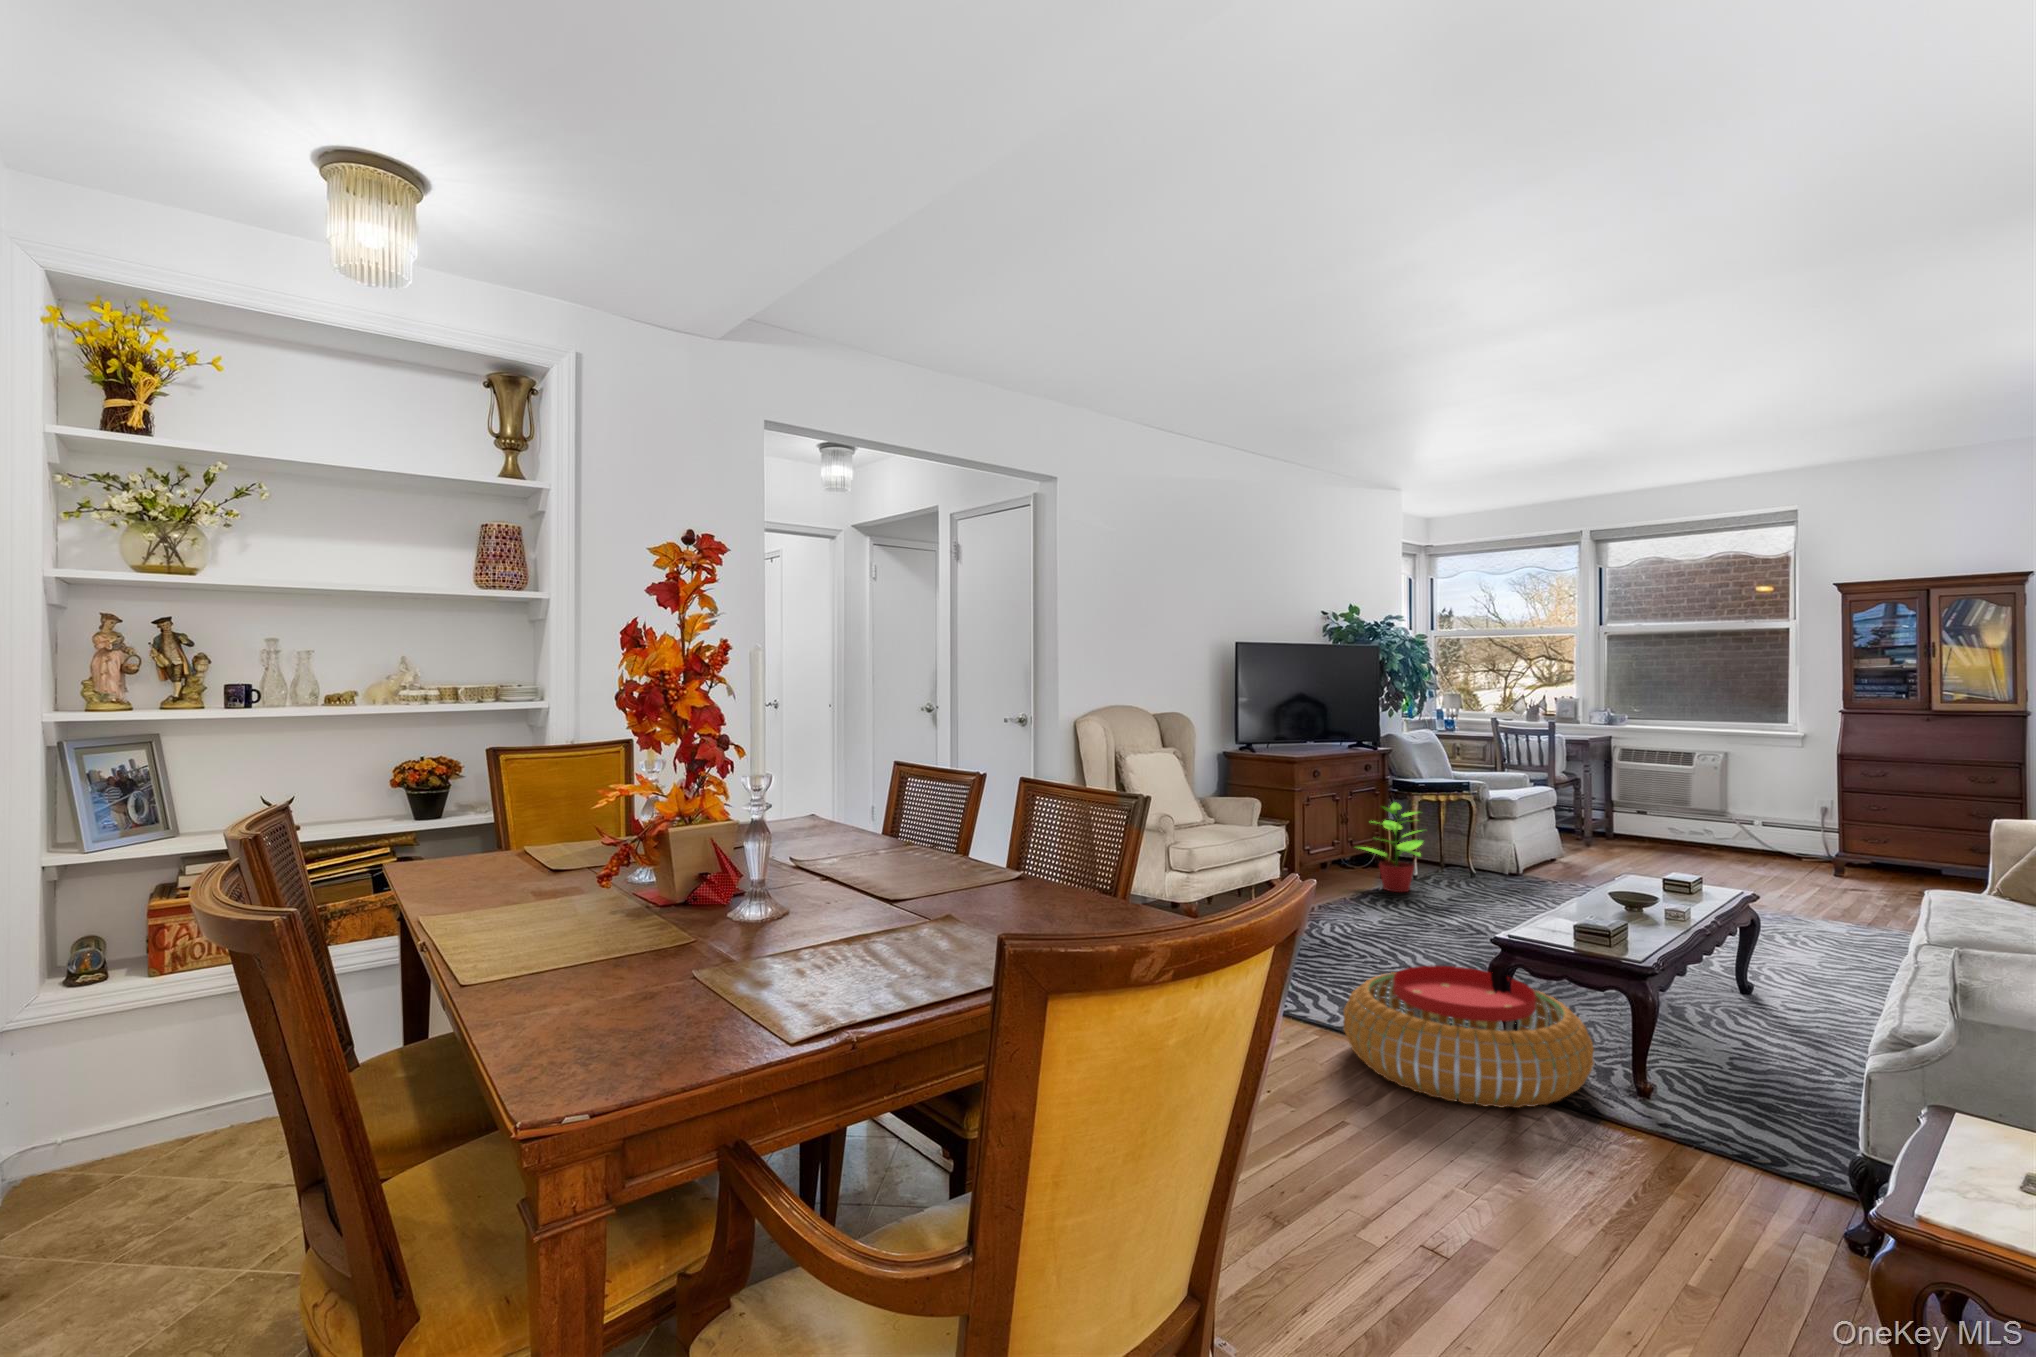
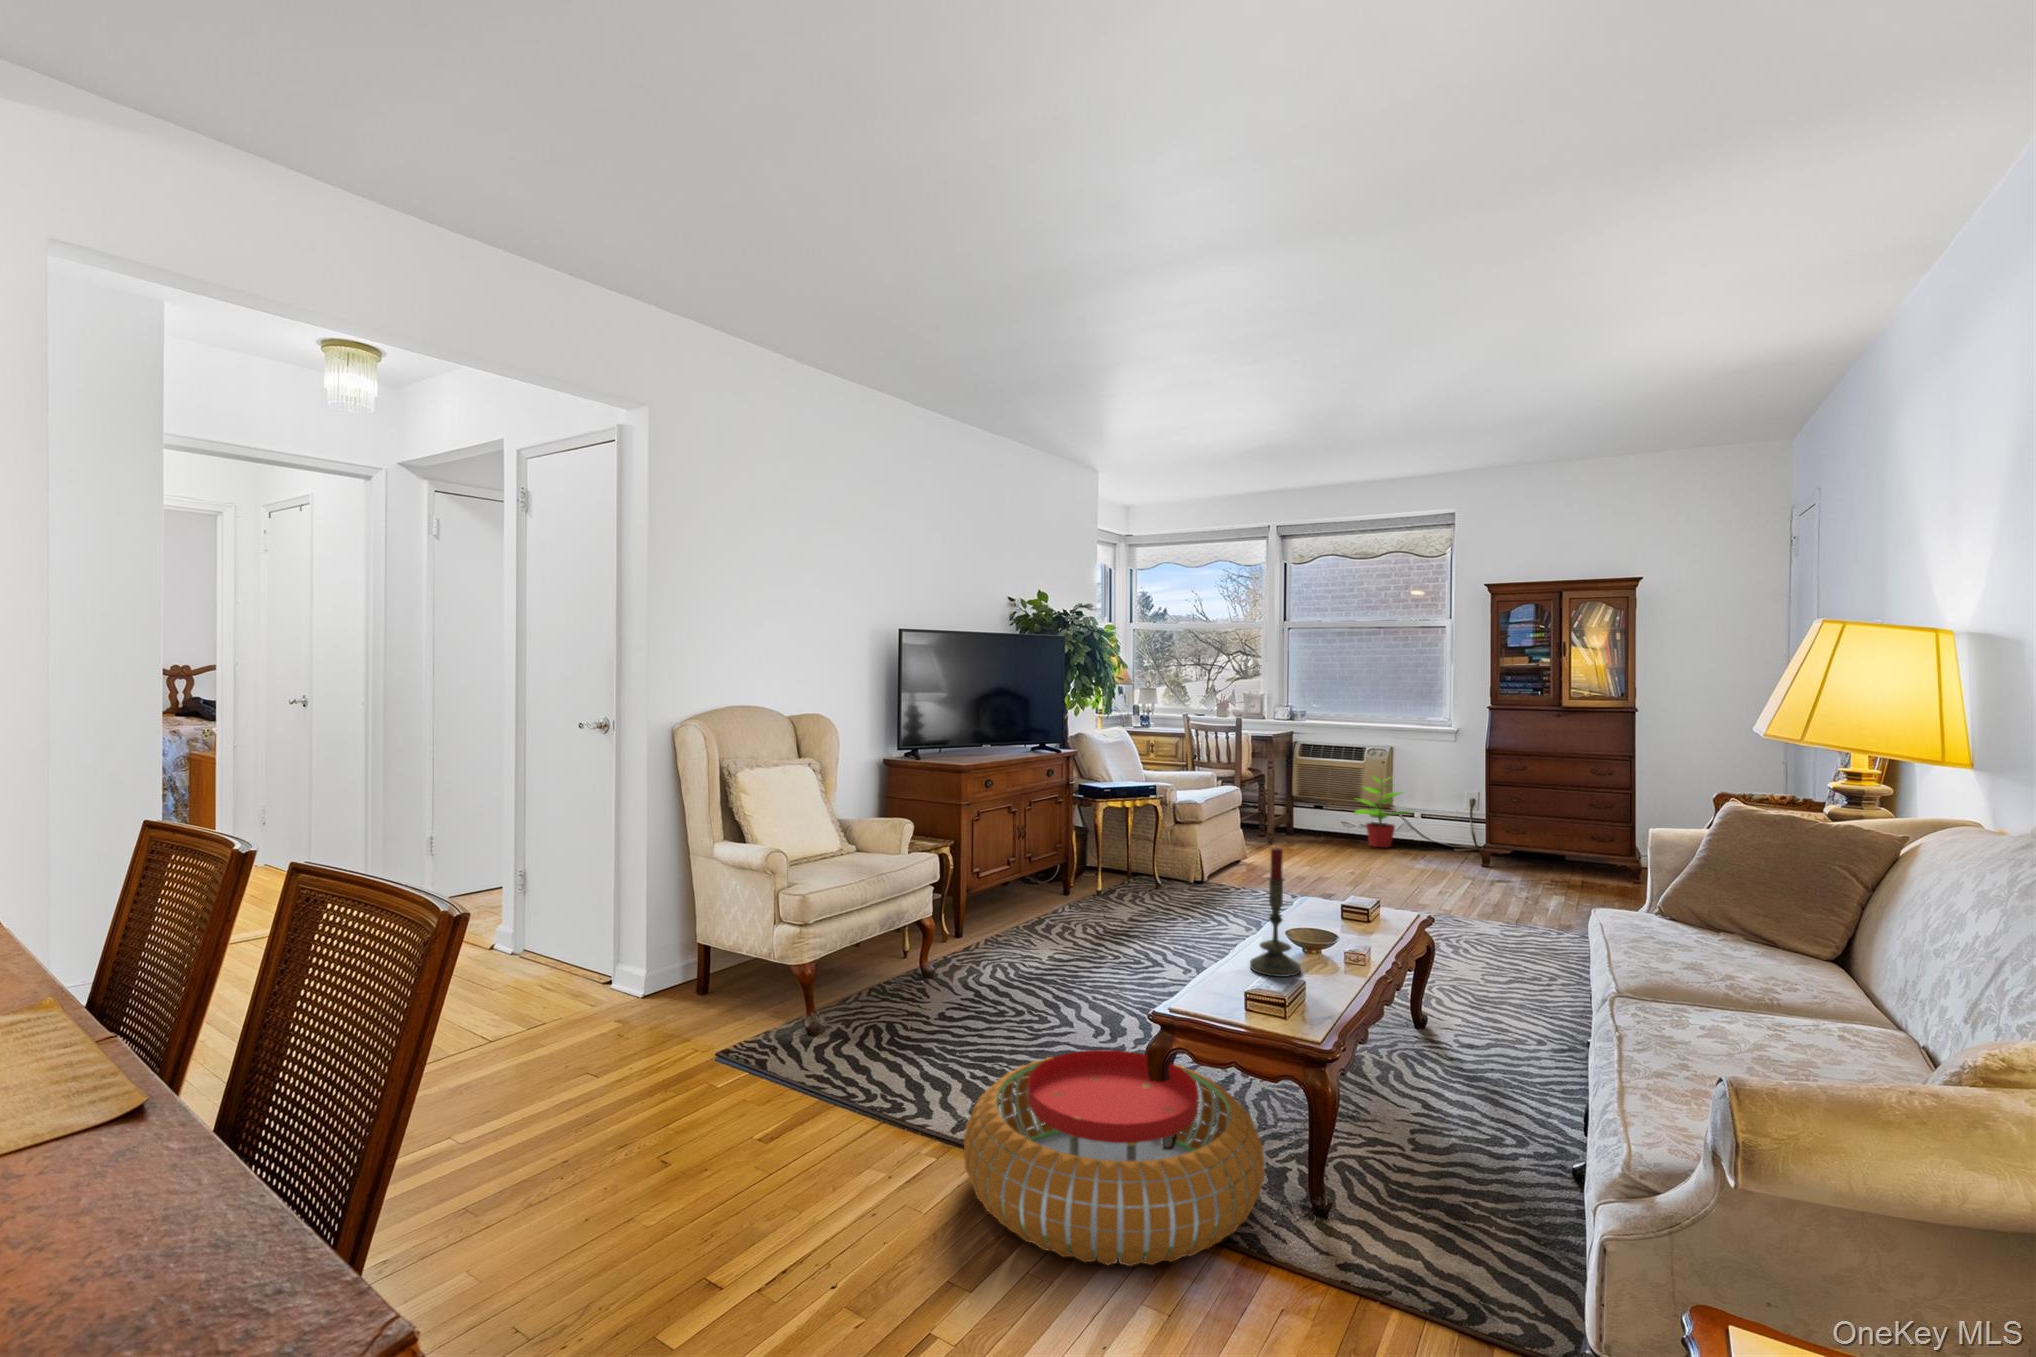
potted plant: present [1359,803,1423,892] -> present [1354,776,1409,848]
candle: none [1577,814,1624,923] -> present [1250,847,1301,977]

